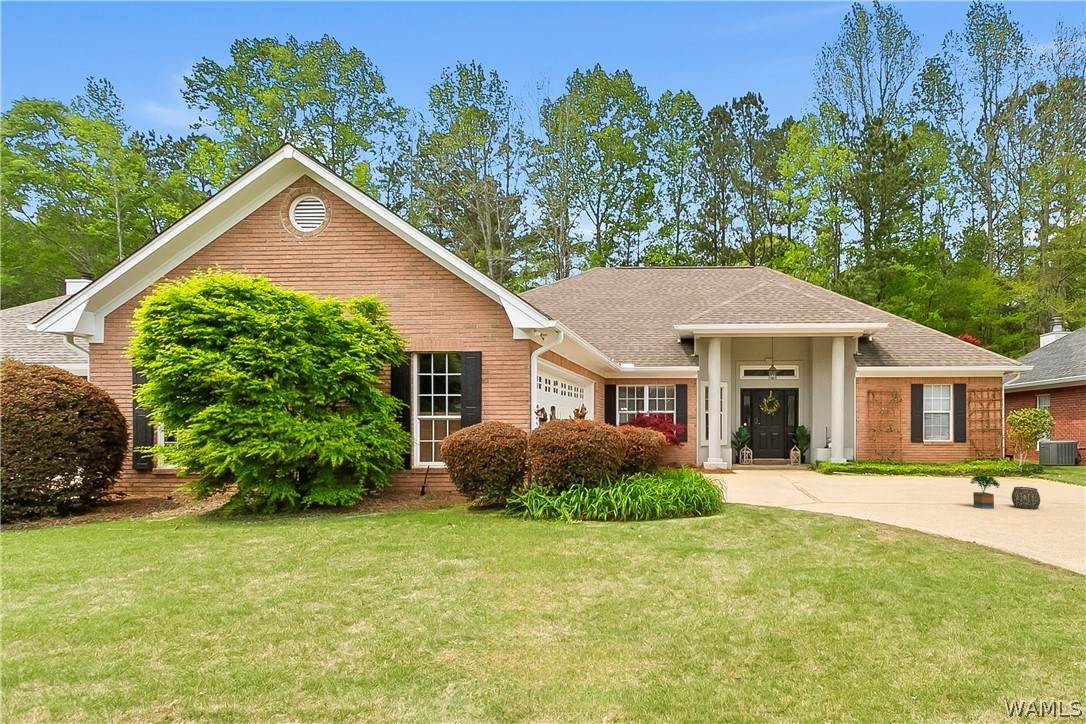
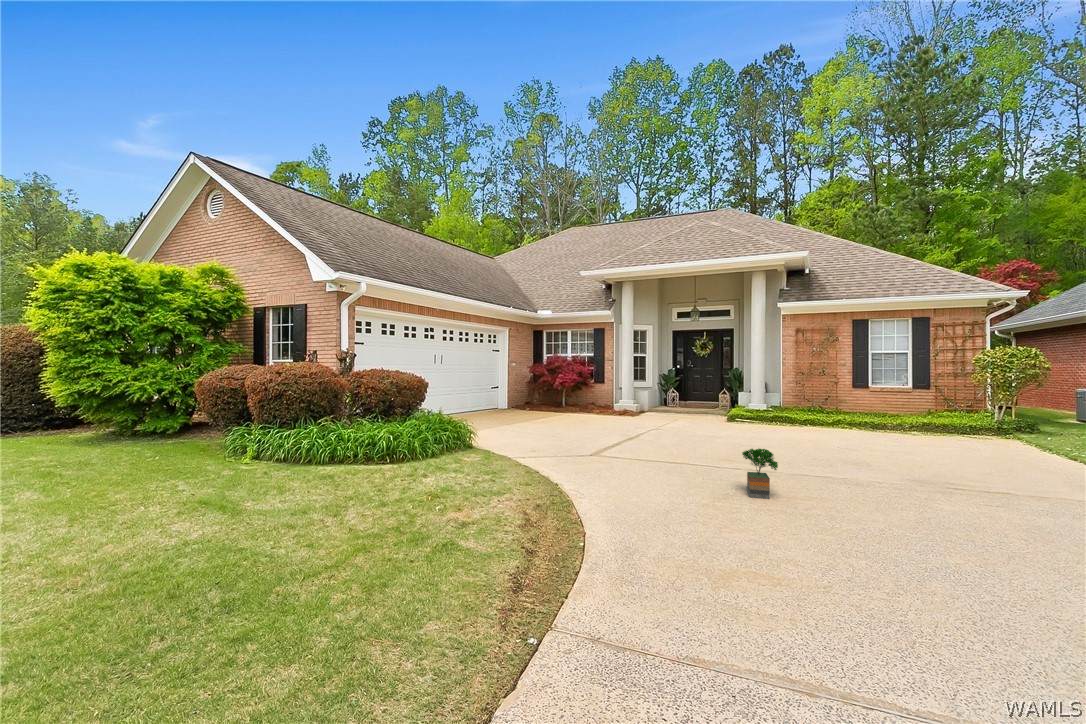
woven basket: present [1012,487,1040,509] -> none [810,468,852,507]

